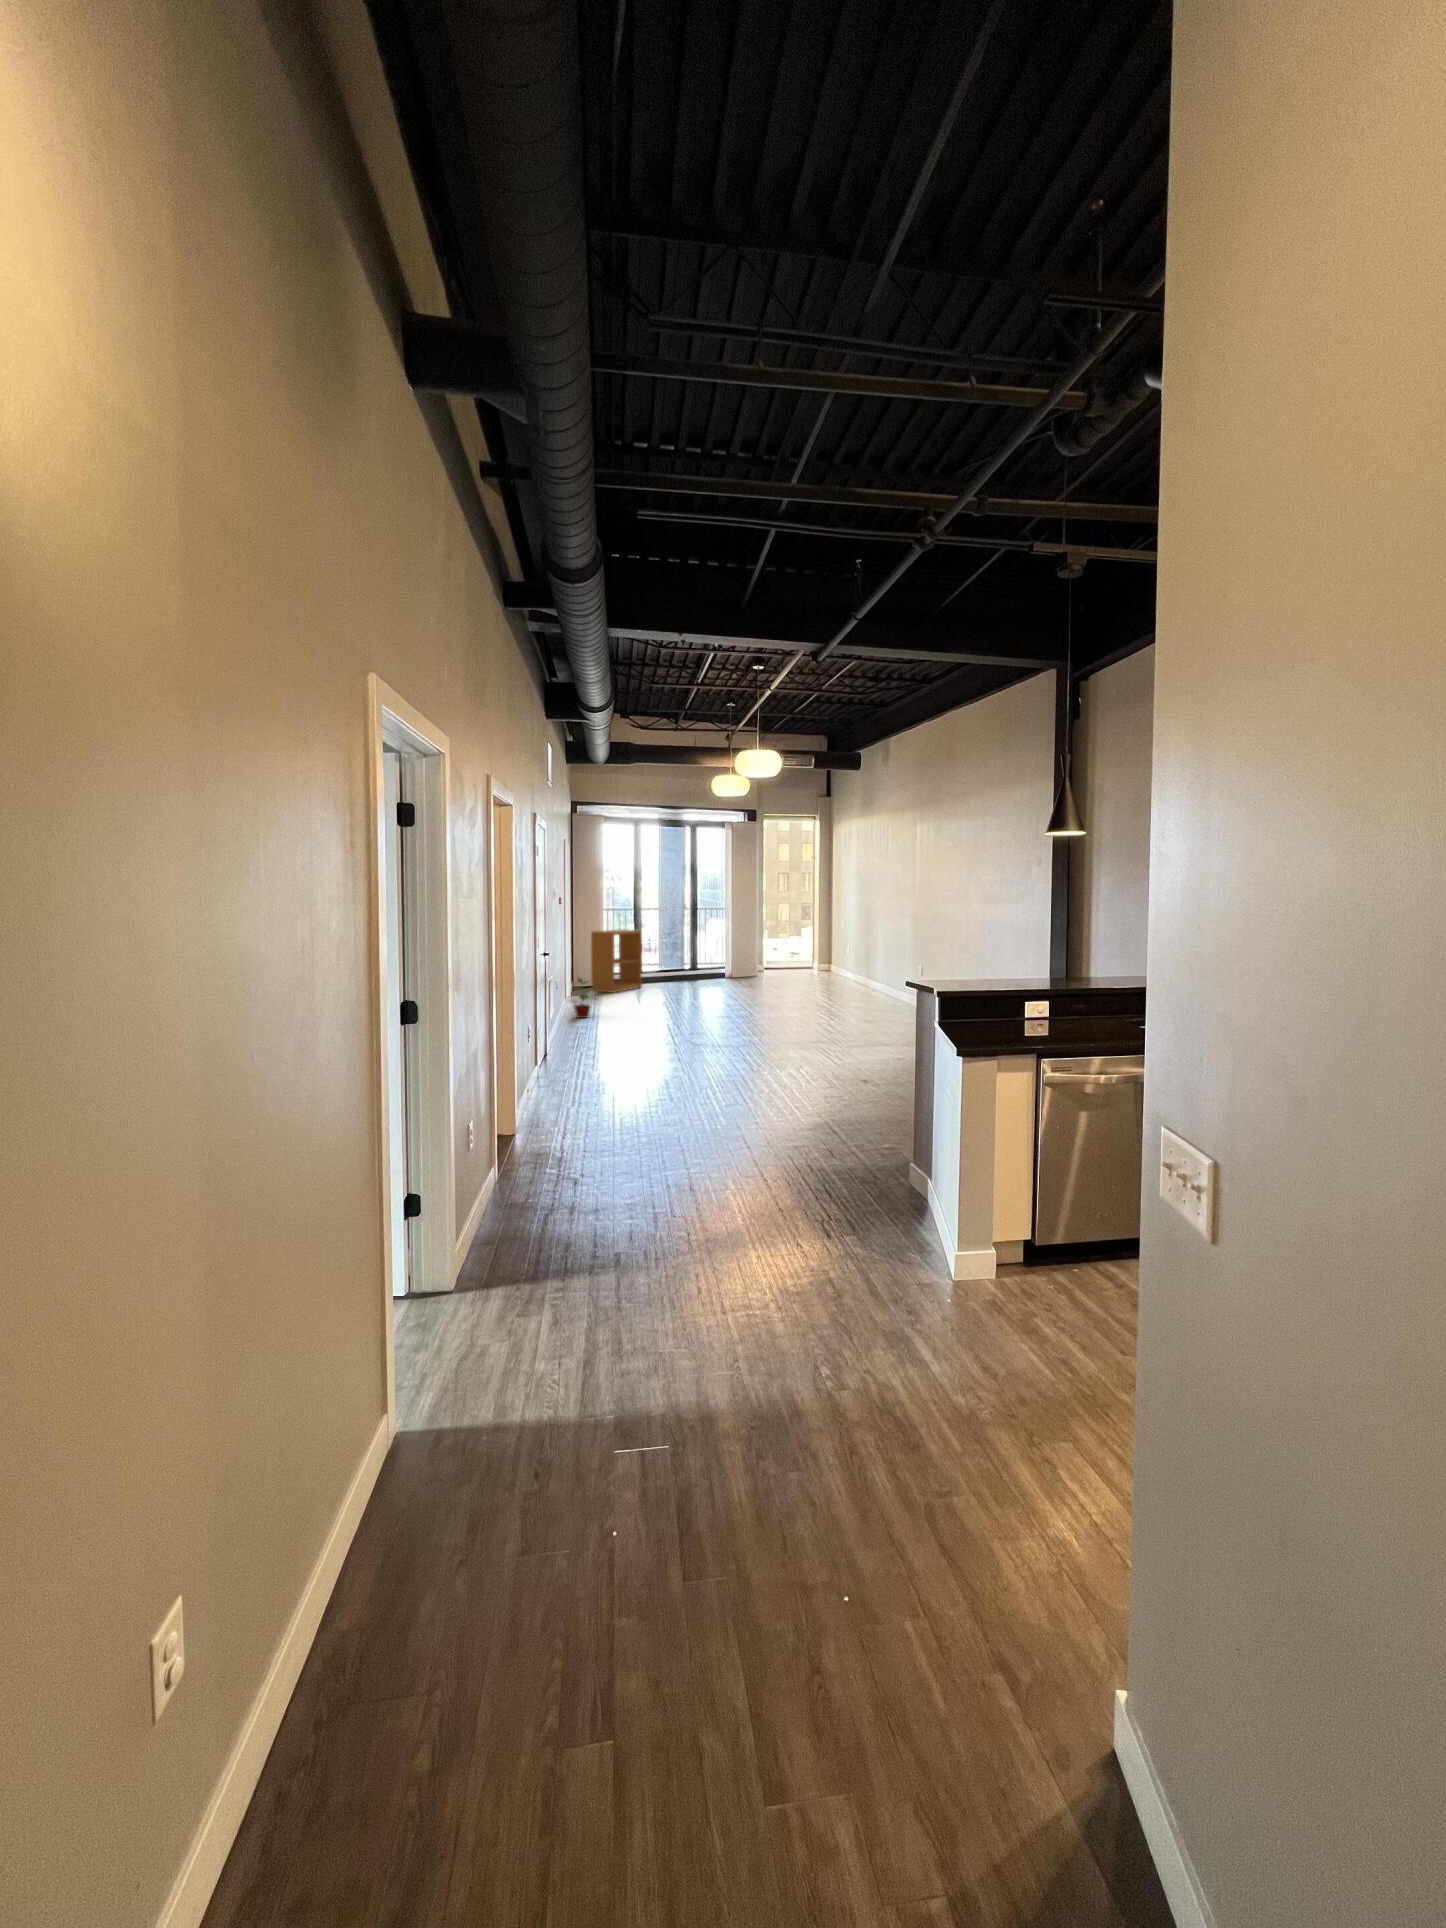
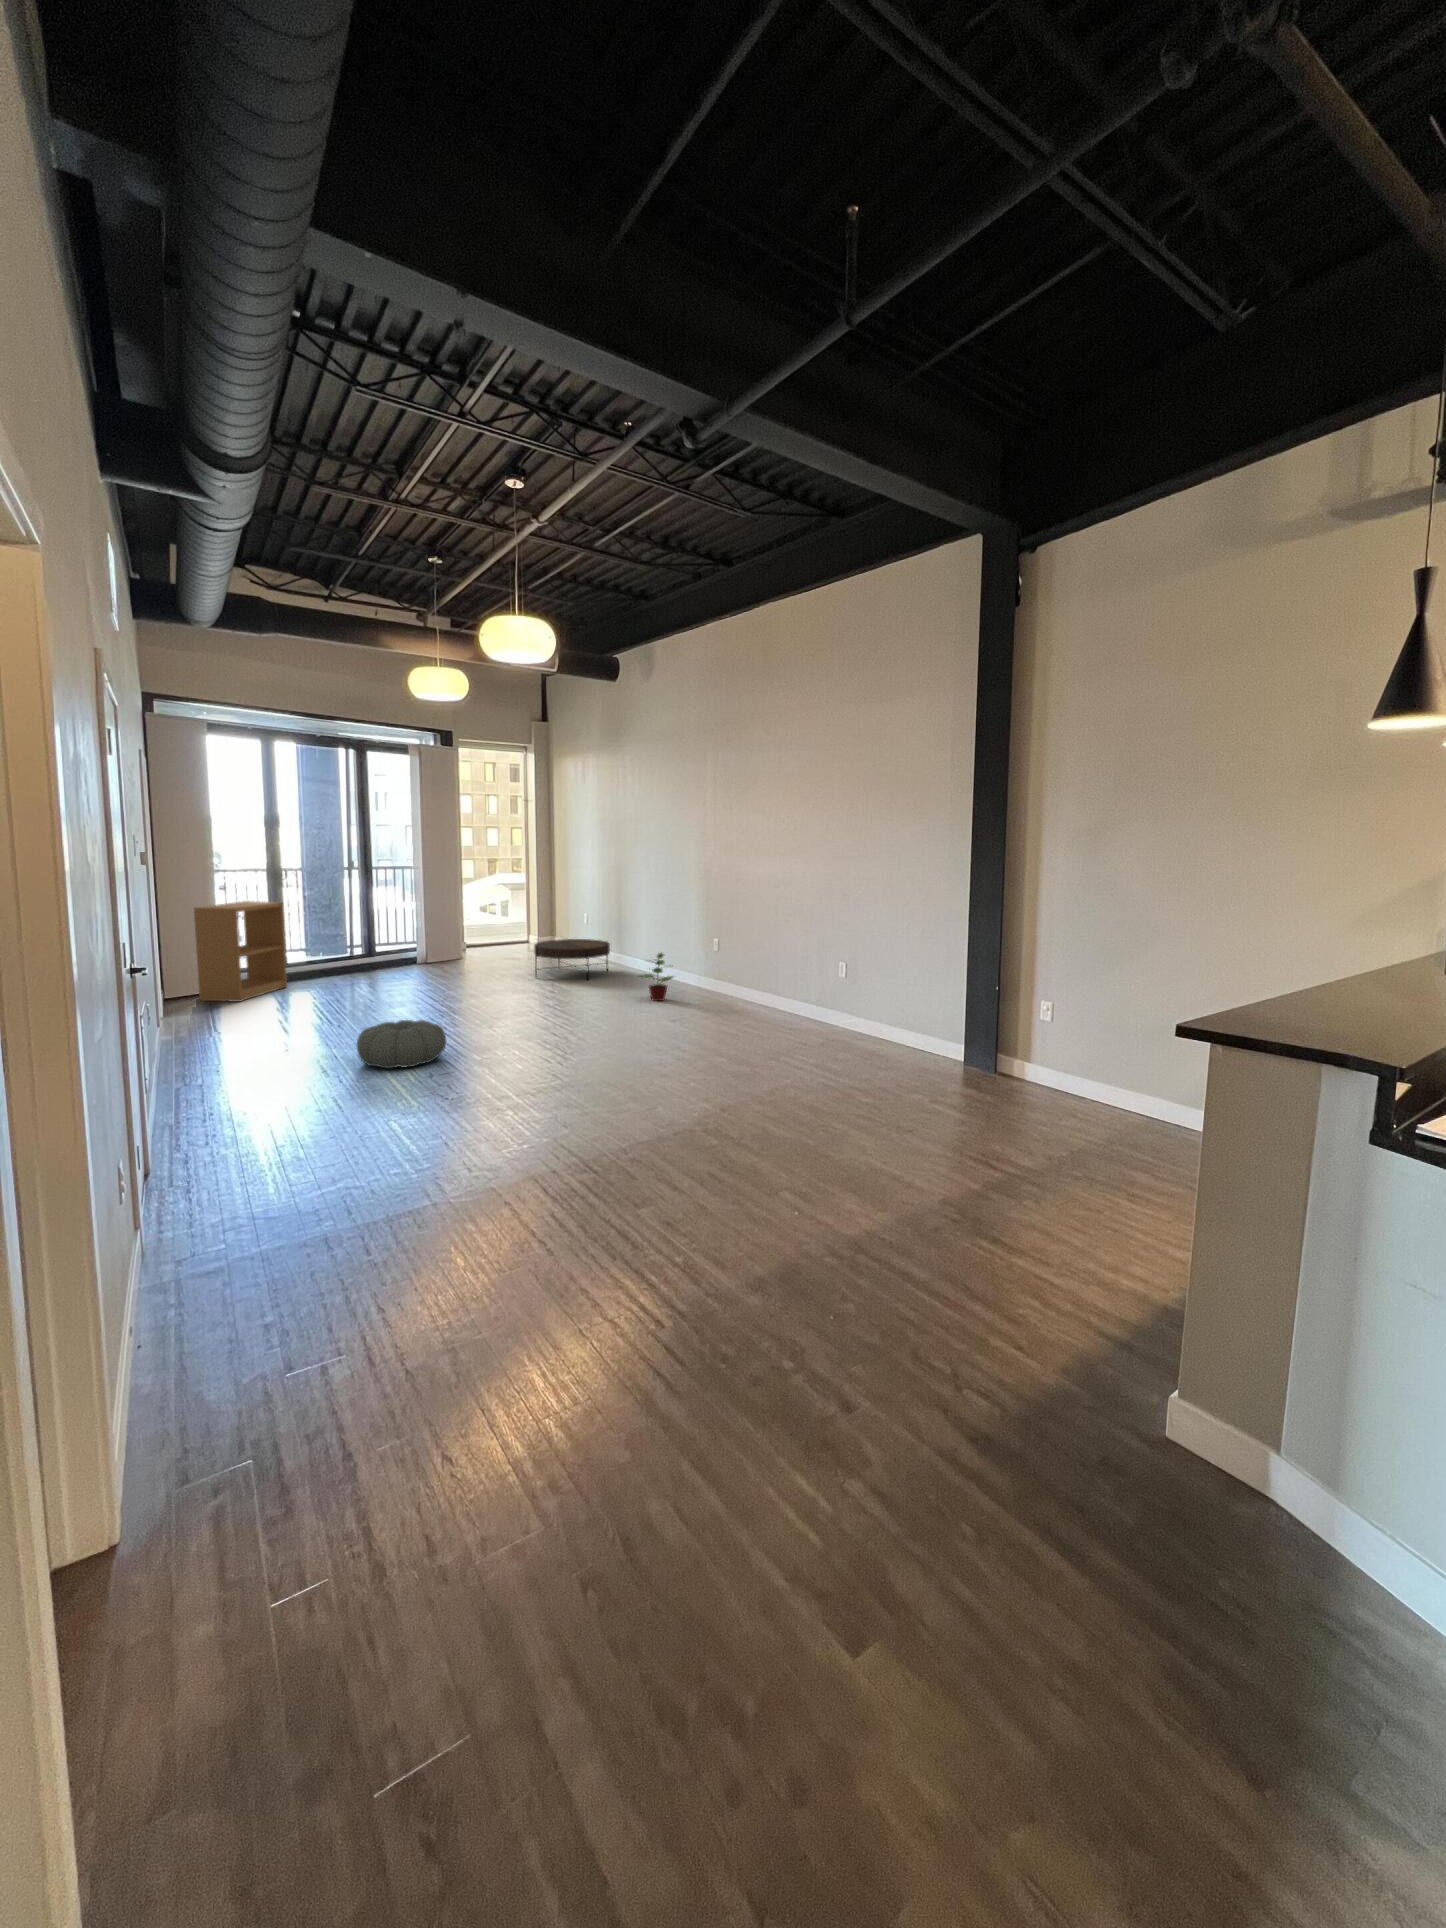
coffee table: none [804,964,862,995] -> present [534,939,610,978]
potted plant: present [574,978,590,1018] -> present [640,953,673,1001]
pouf: none [665,1000,717,1027] -> present [357,1020,446,1068]

